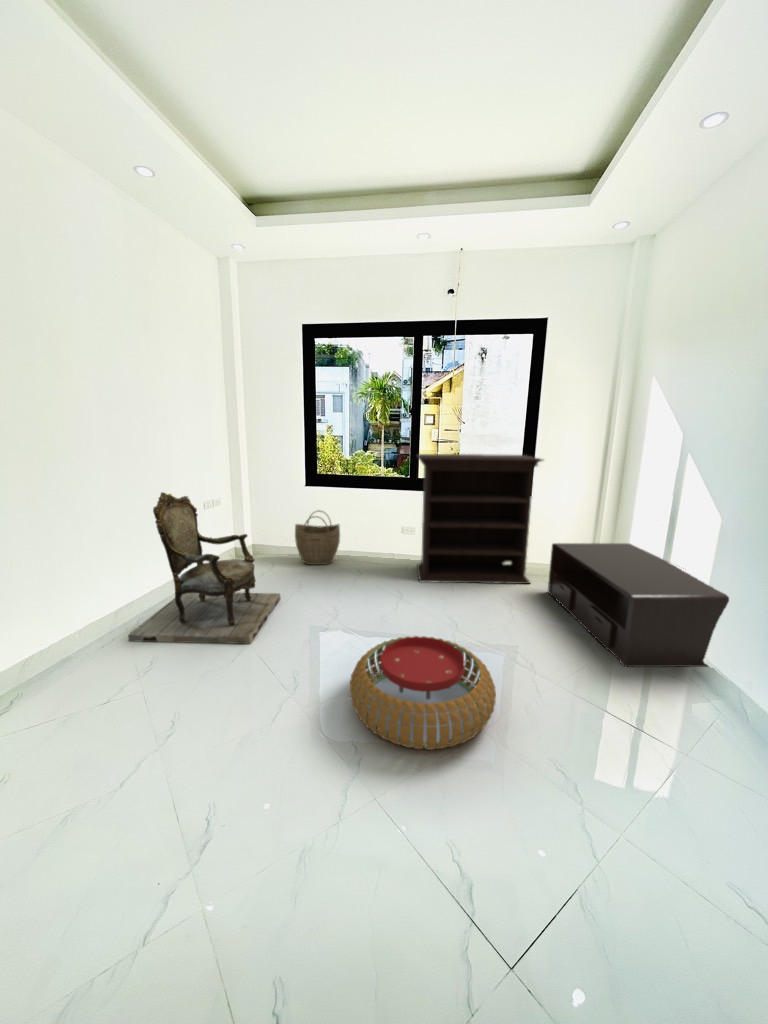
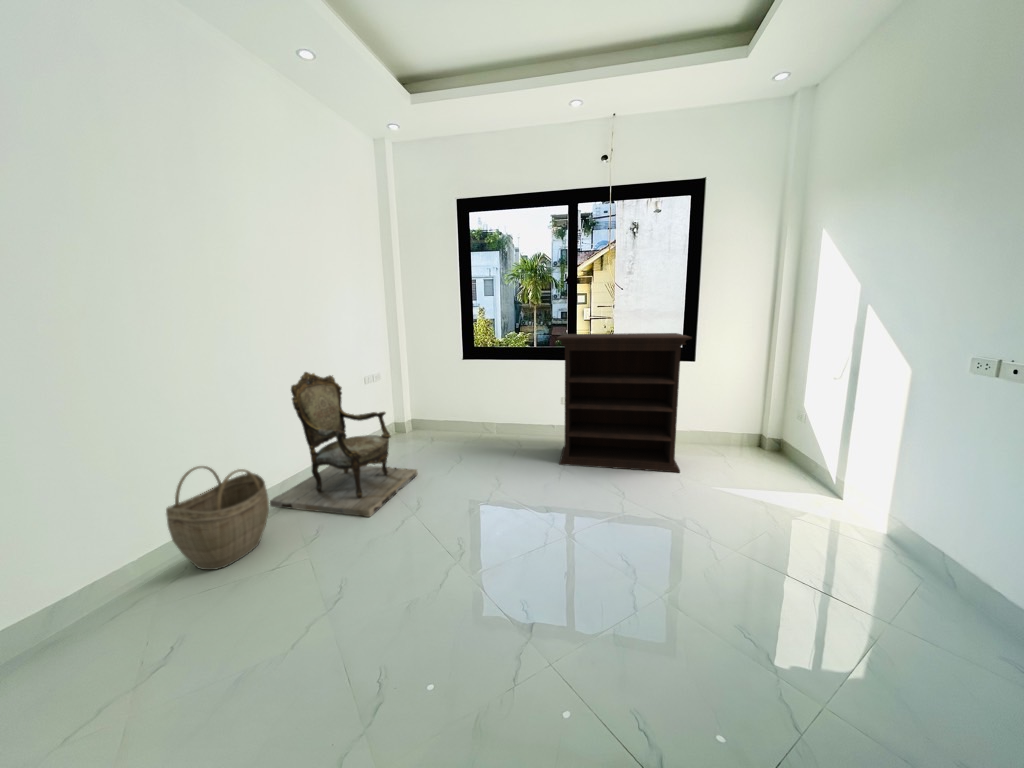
woven basket: present [295,511,340,565] -> present [166,466,269,570]
coffee table: present [548,543,729,667] -> none [697,429,923,591]
pouf: present [350,636,496,750] -> none [426,522,581,651]

